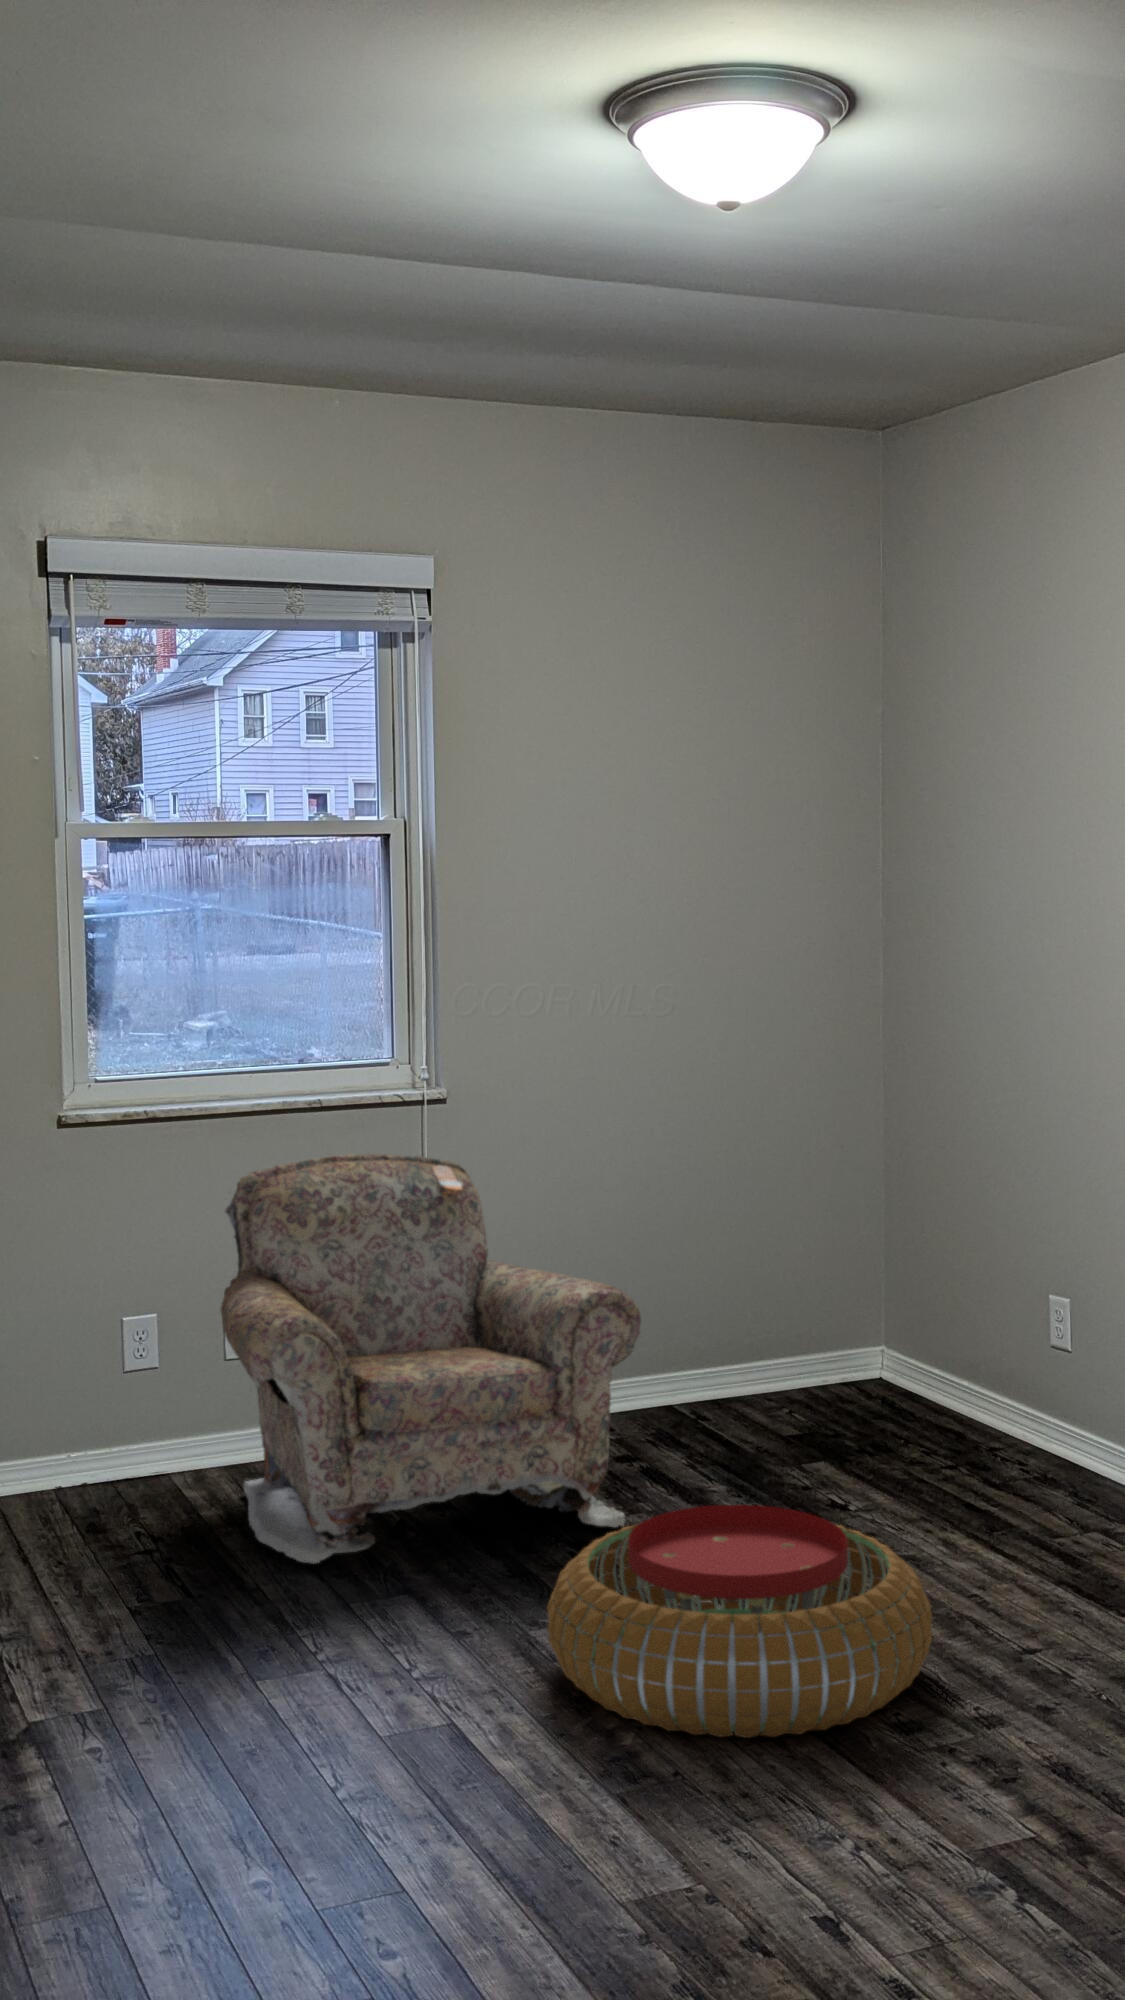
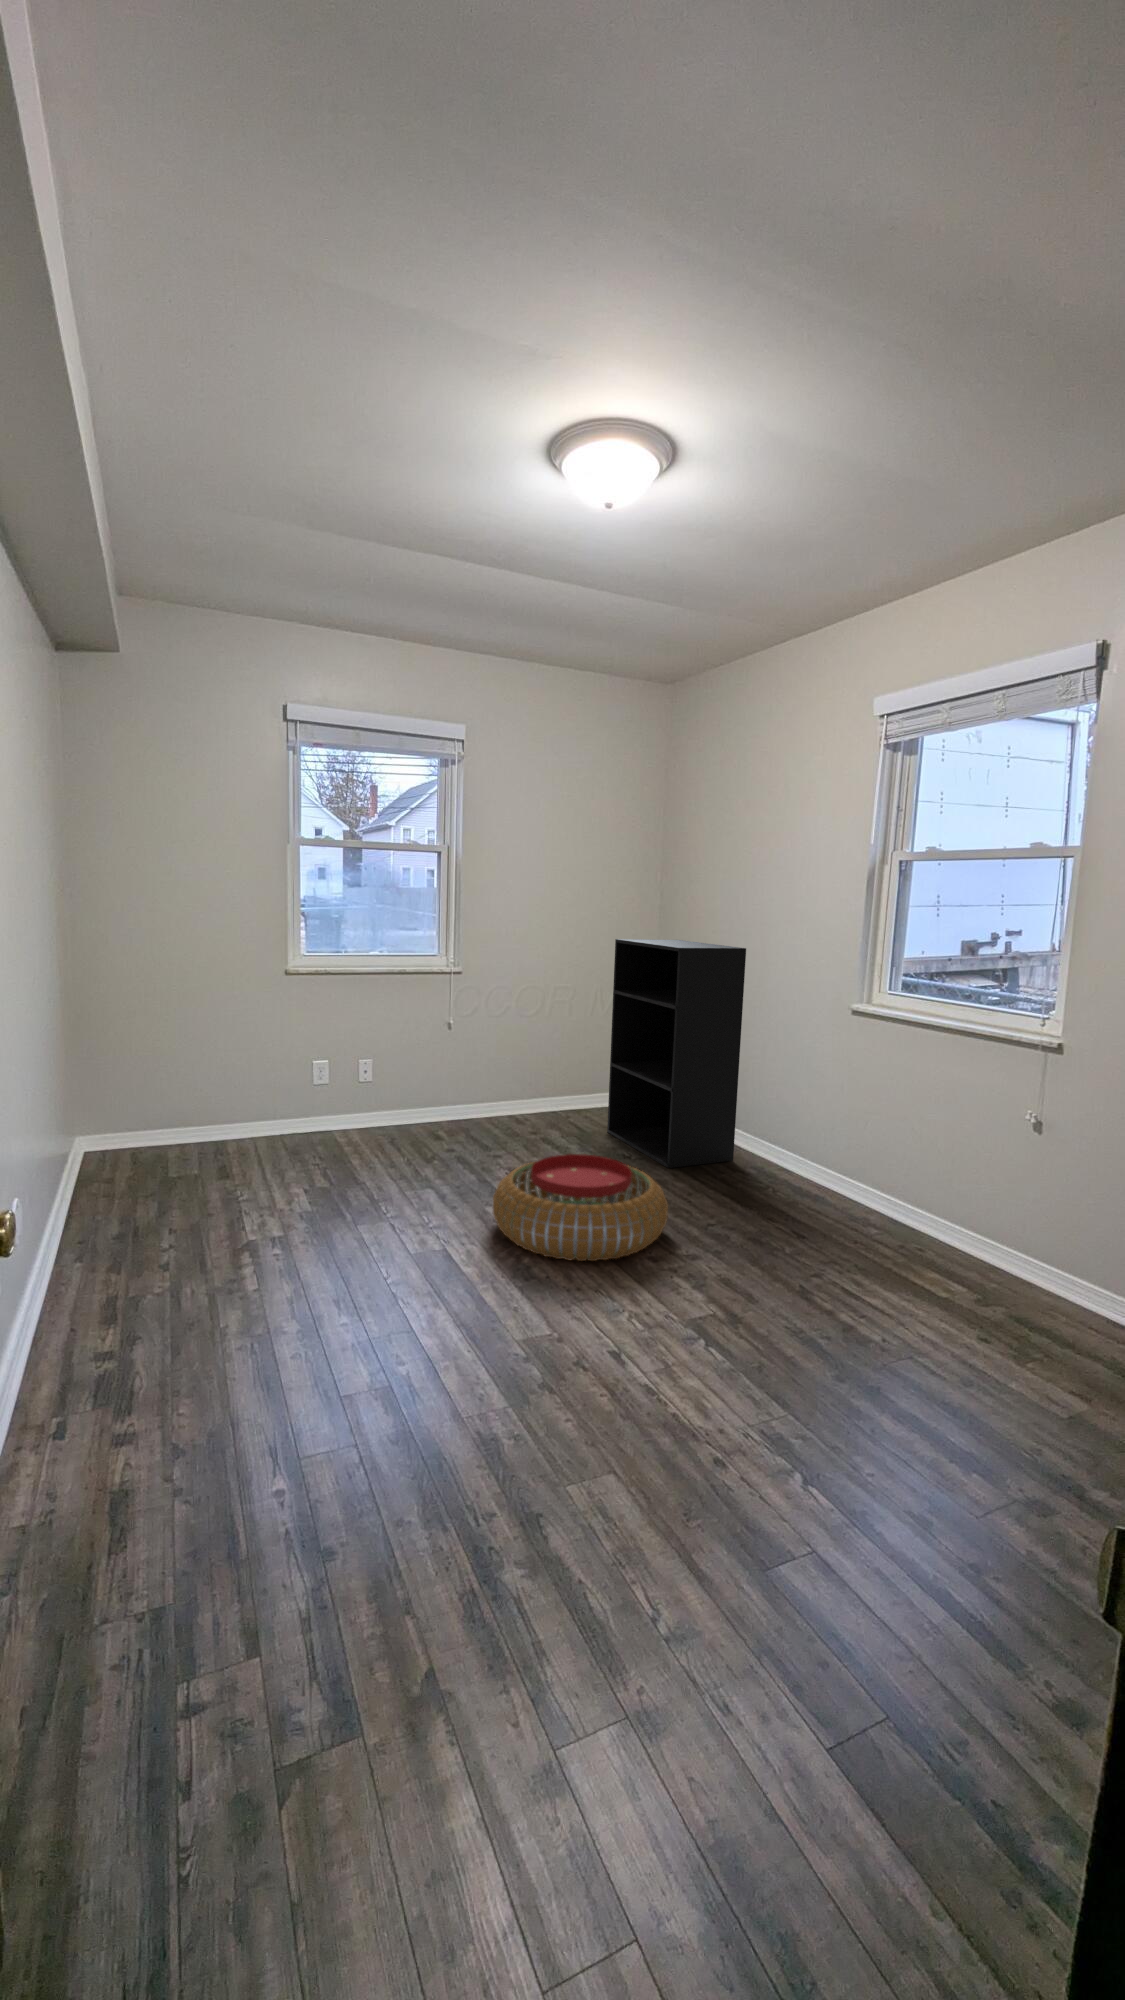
bookshelf: none [788,1002,1083,1528] -> present [607,939,746,1168]
armchair: present [221,1154,641,1563] -> none [356,994,544,1174]

